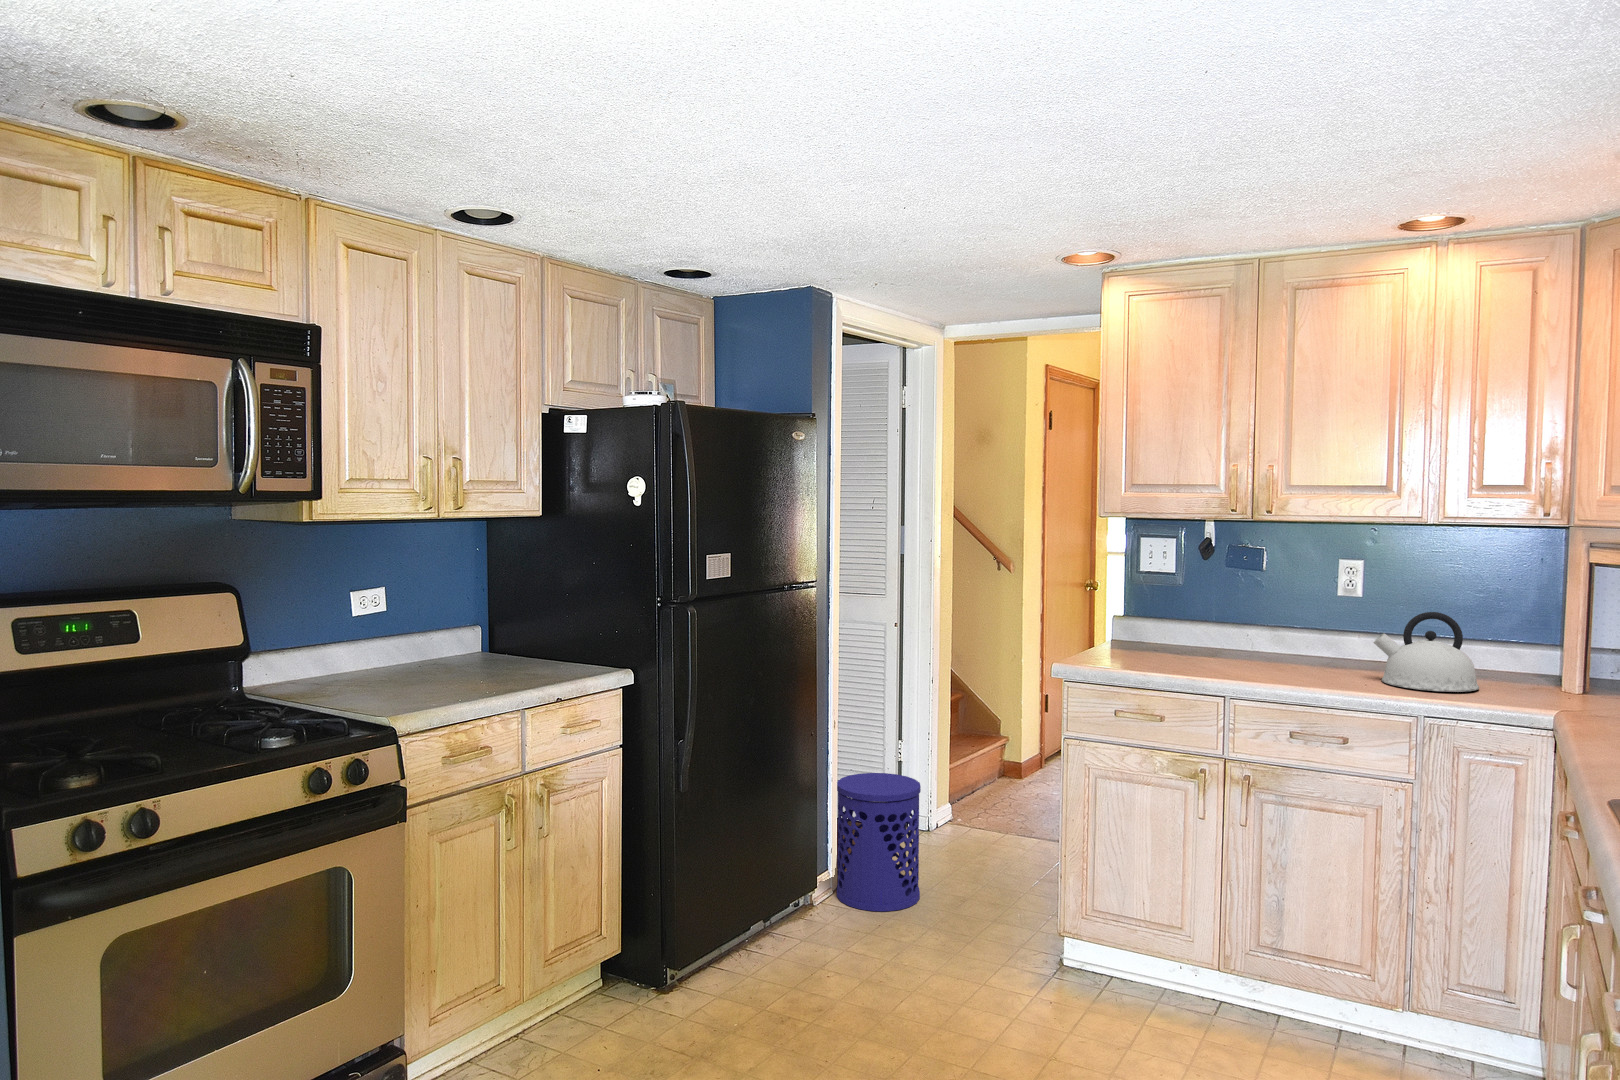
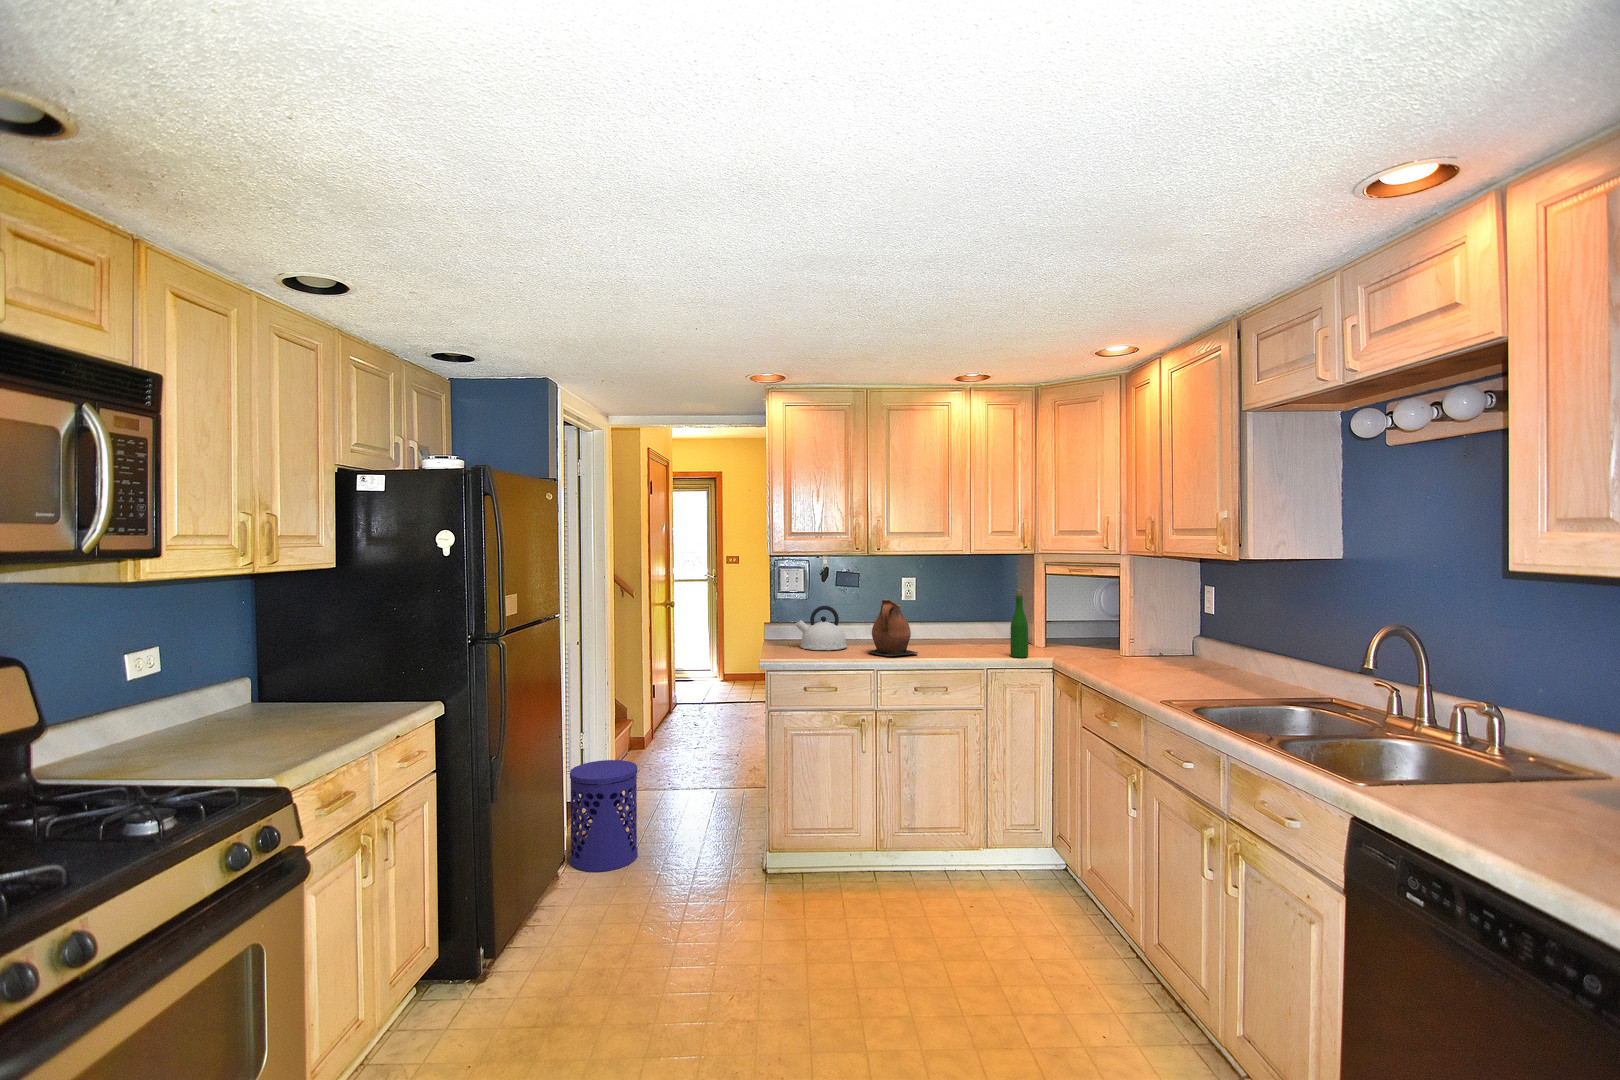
wine bottle: none [1509,583,1548,706] -> present [1010,590,1028,658]
ceramic pitcher: none [1240,588,1329,681] -> present [868,600,918,656]
kettle: present [1373,612,1479,692] -> present [796,606,847,650]

